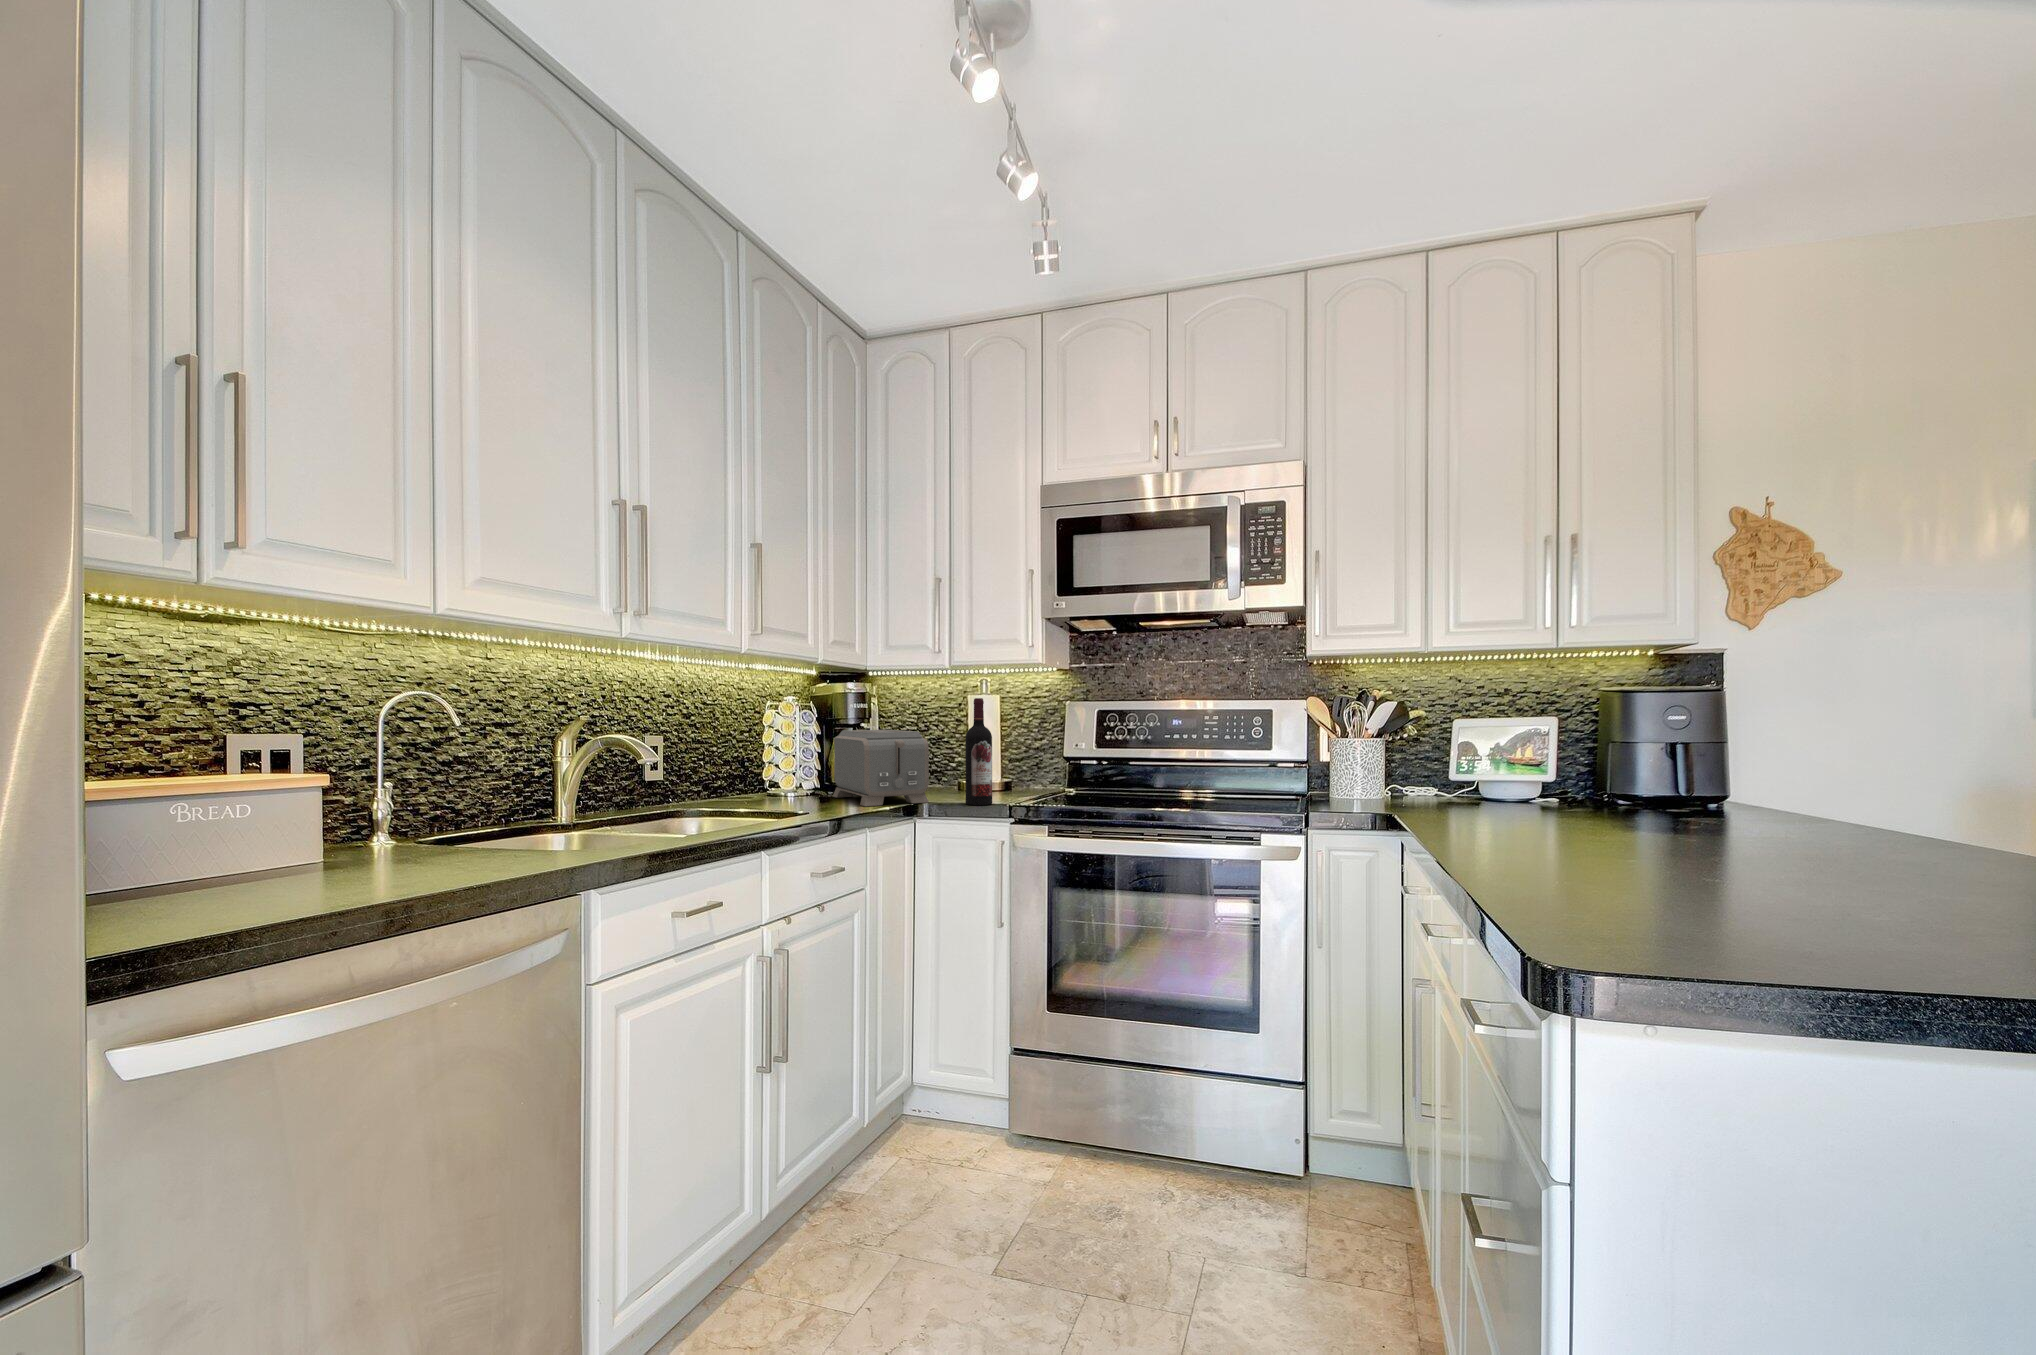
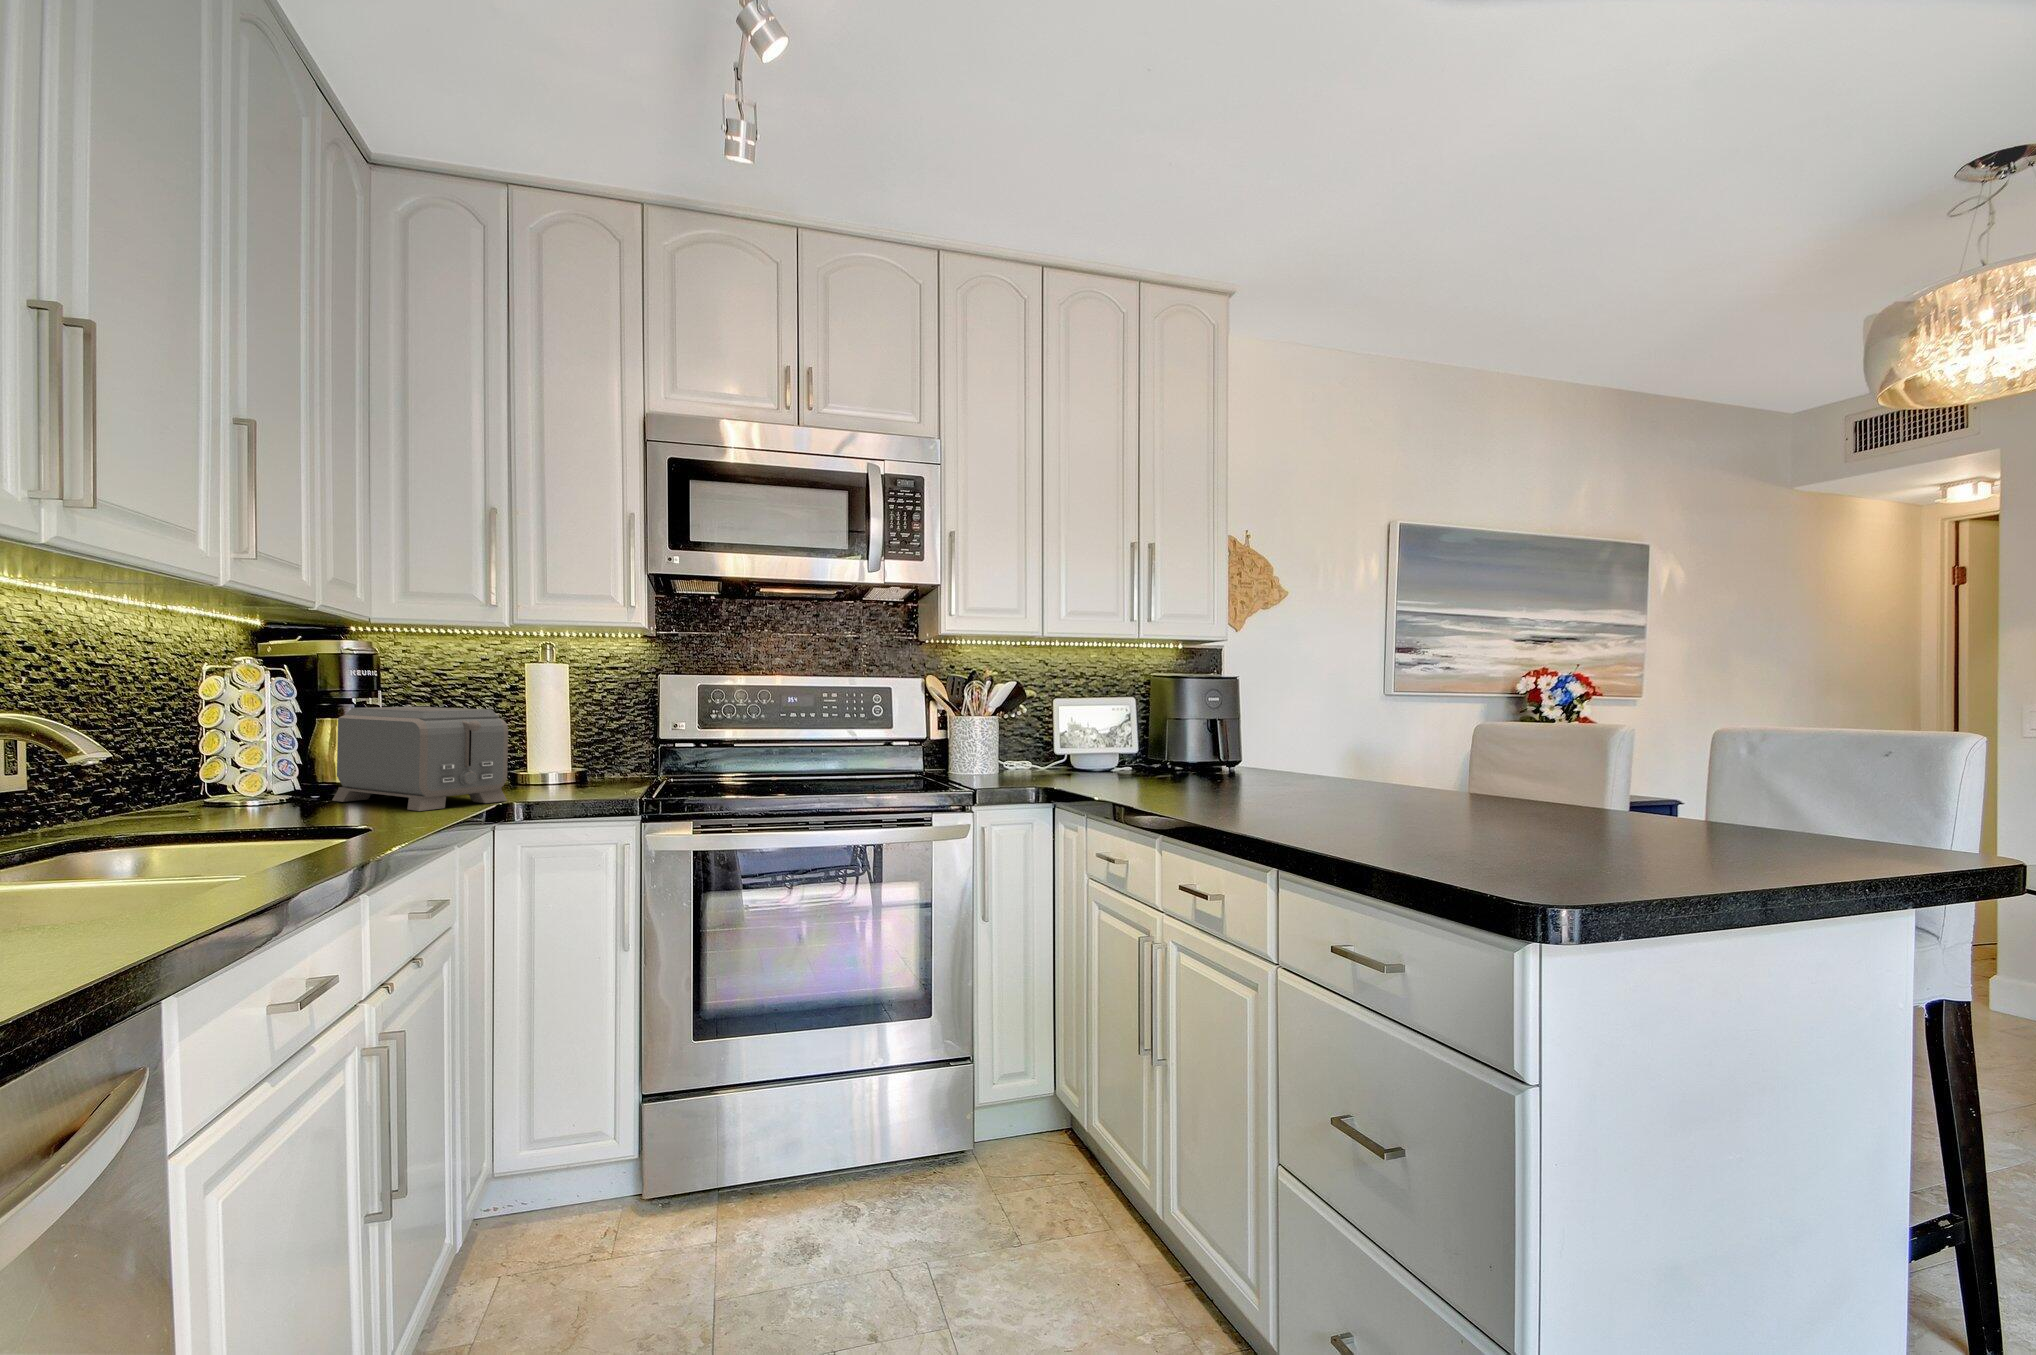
wine bottle: present [965,698,992,805] -> none [564,668,602,801]

